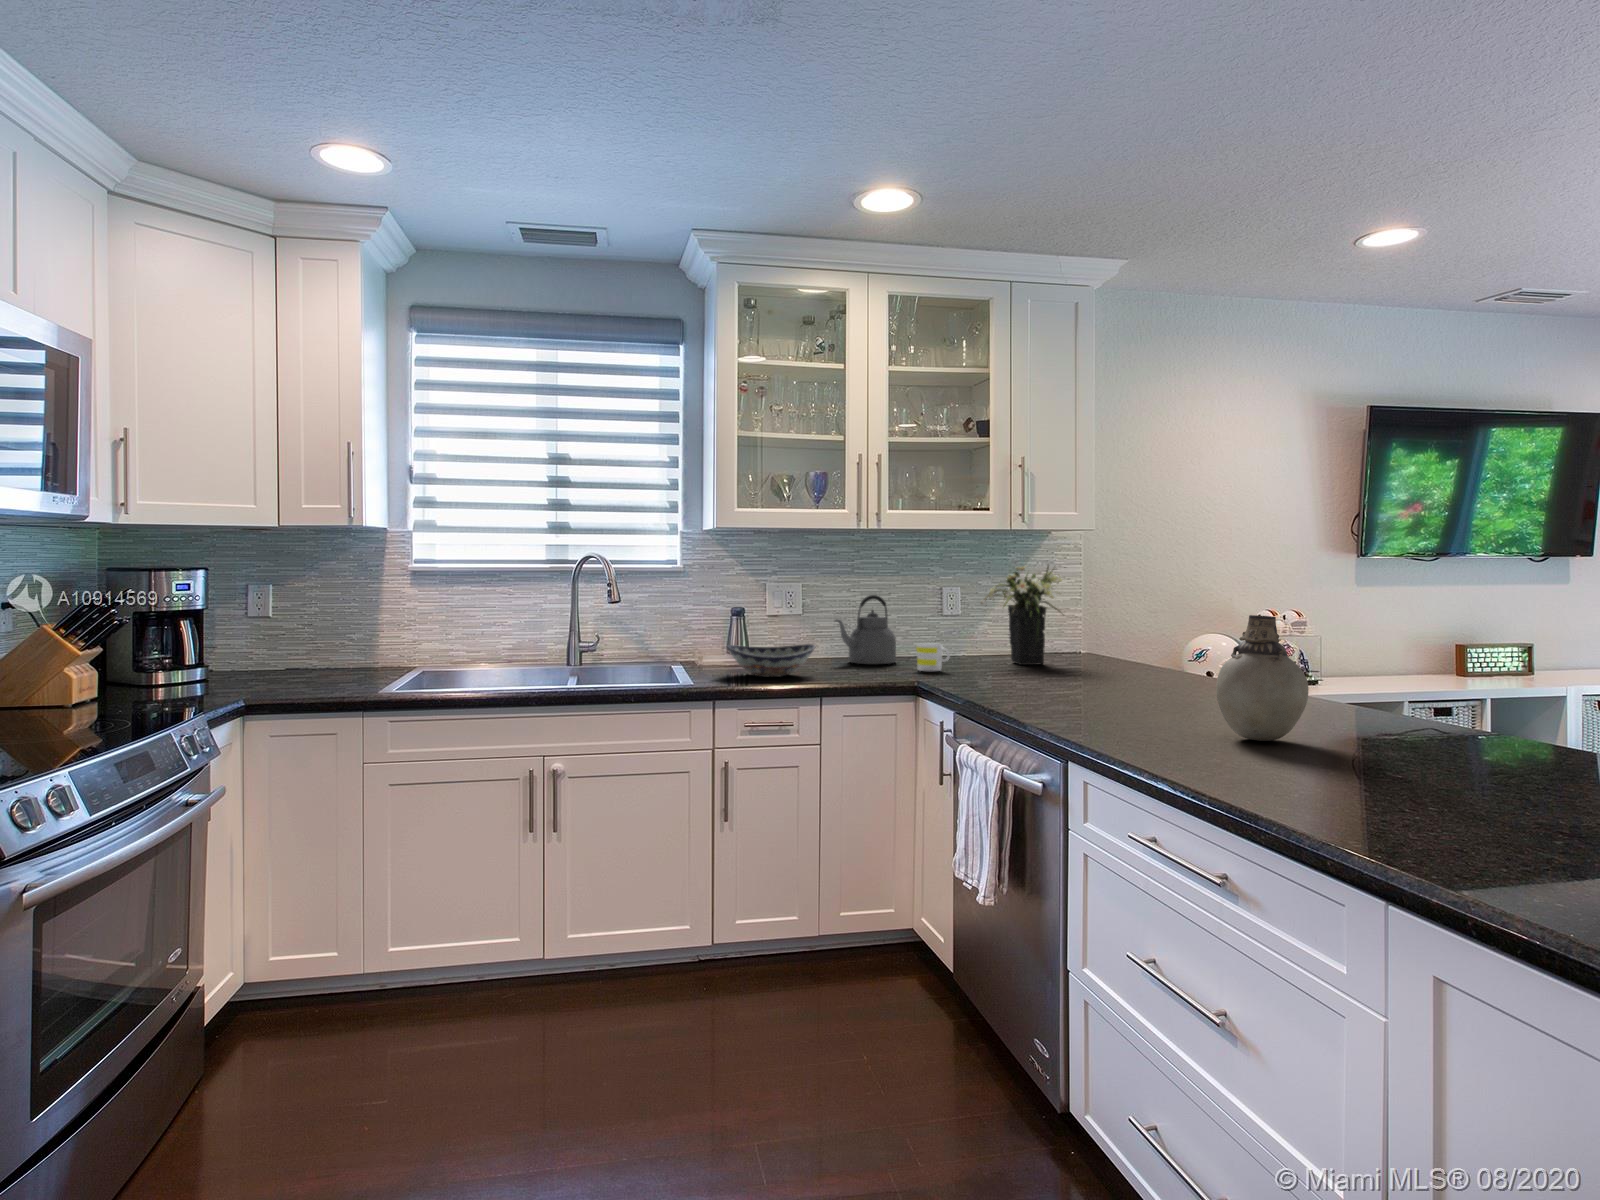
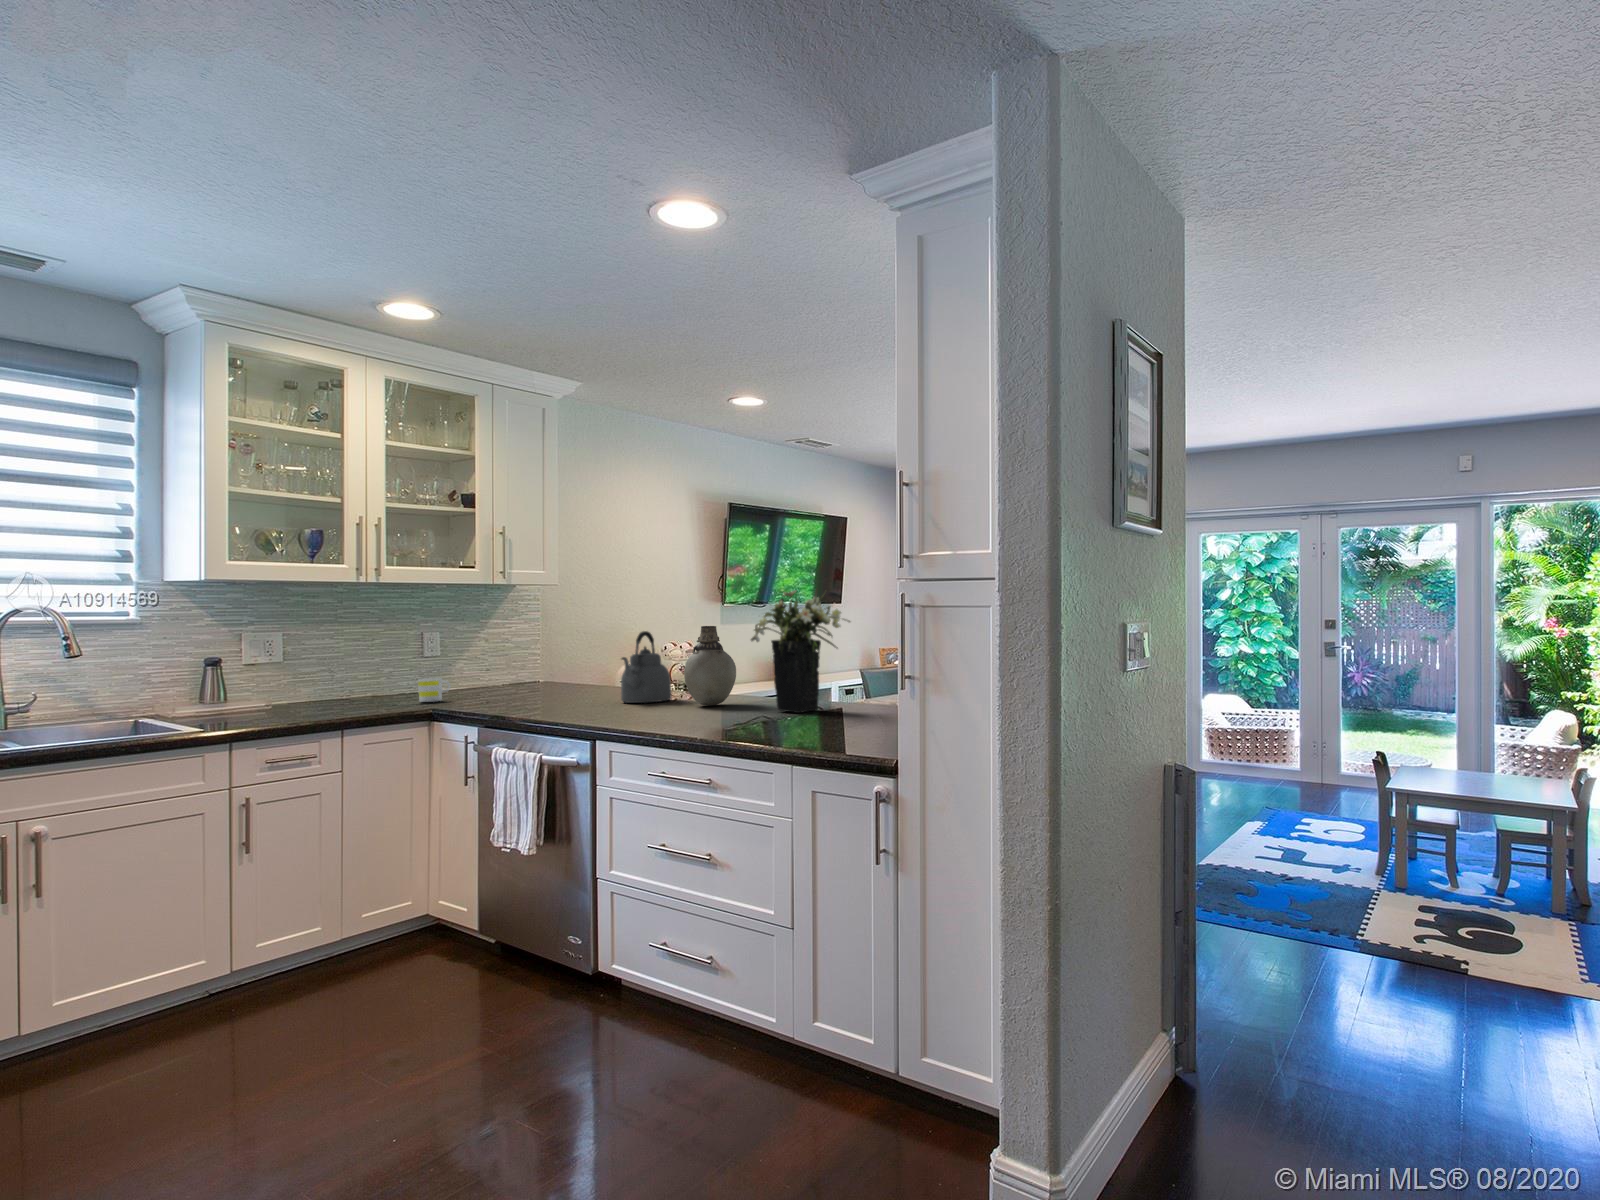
flower arrangement: present [981,566,1062,665] -> present [751,589,850,713]
kettle: present [835,595,896,664] -> present [621,631,671,703]
decorative bowl: present [727,644,815,677] -> none [229,685,327,718]

